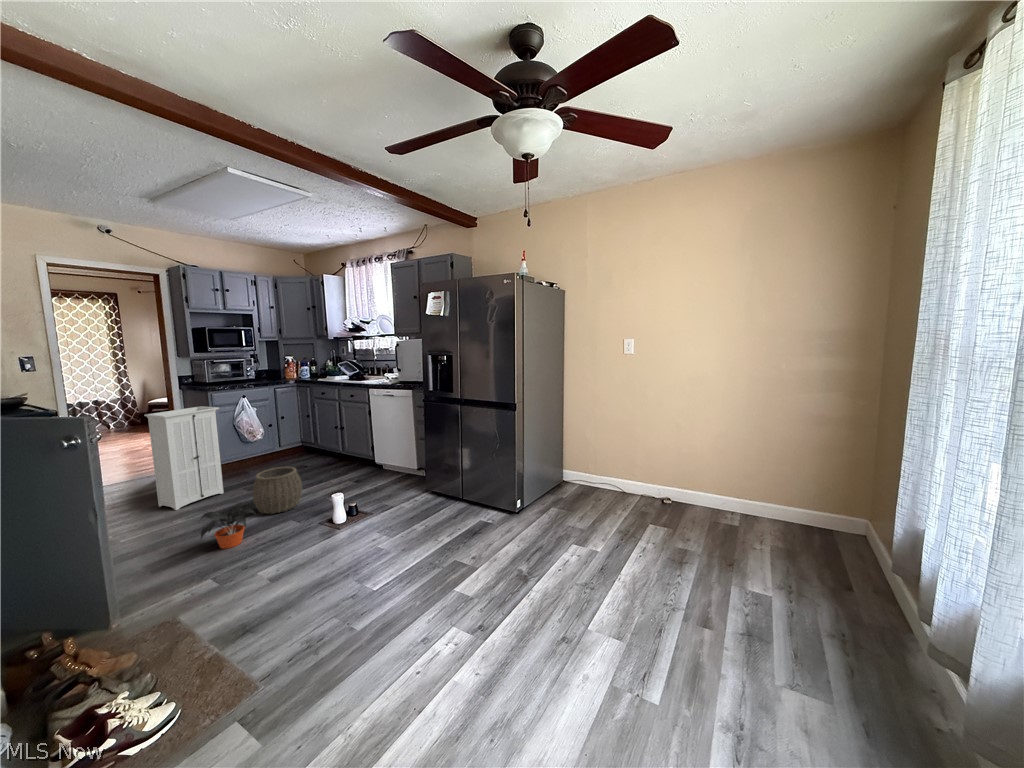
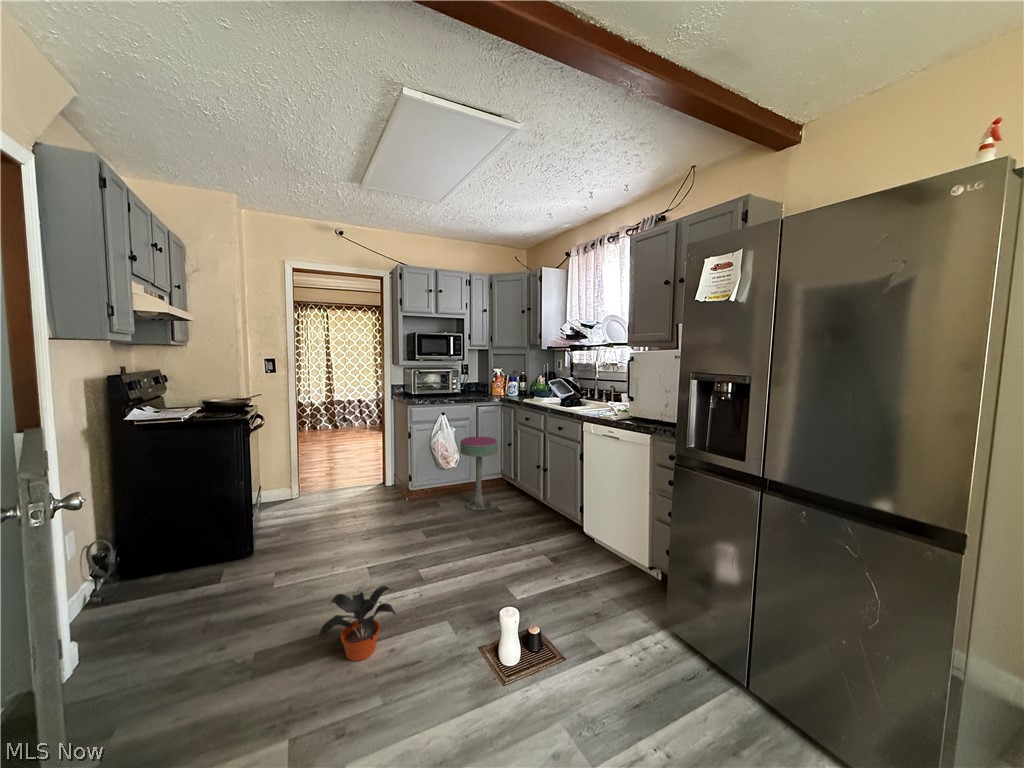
storage cabinet: present [144,406,224,510] -> none [334,423,405,550]
bar stool: none [266,411,300,468] -> present [460,437,497,510]
woven basket: present [253,467,302,514] -> none [412,526,475,601]

